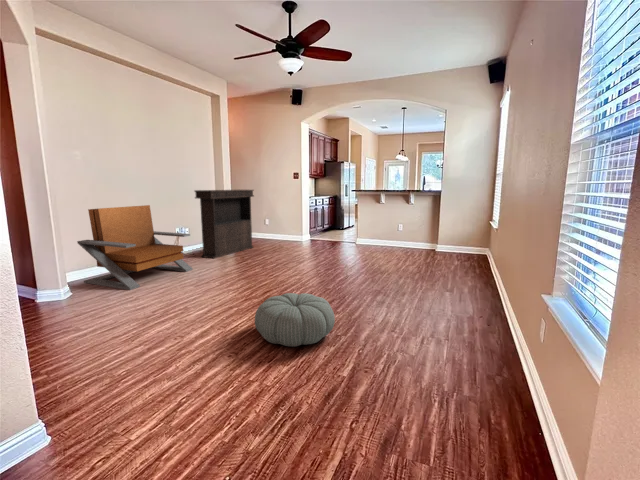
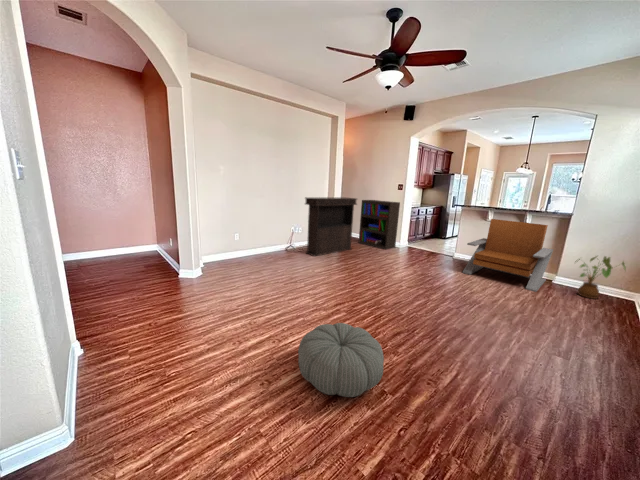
bookshelf: none [256,192,298,244] -> present [359,200,400,250]
lounge chair: present [77,205,192,290] -> present [463,219,553,292]
house plant: none [448,221,479,256] -> present [575,256,626,299]

